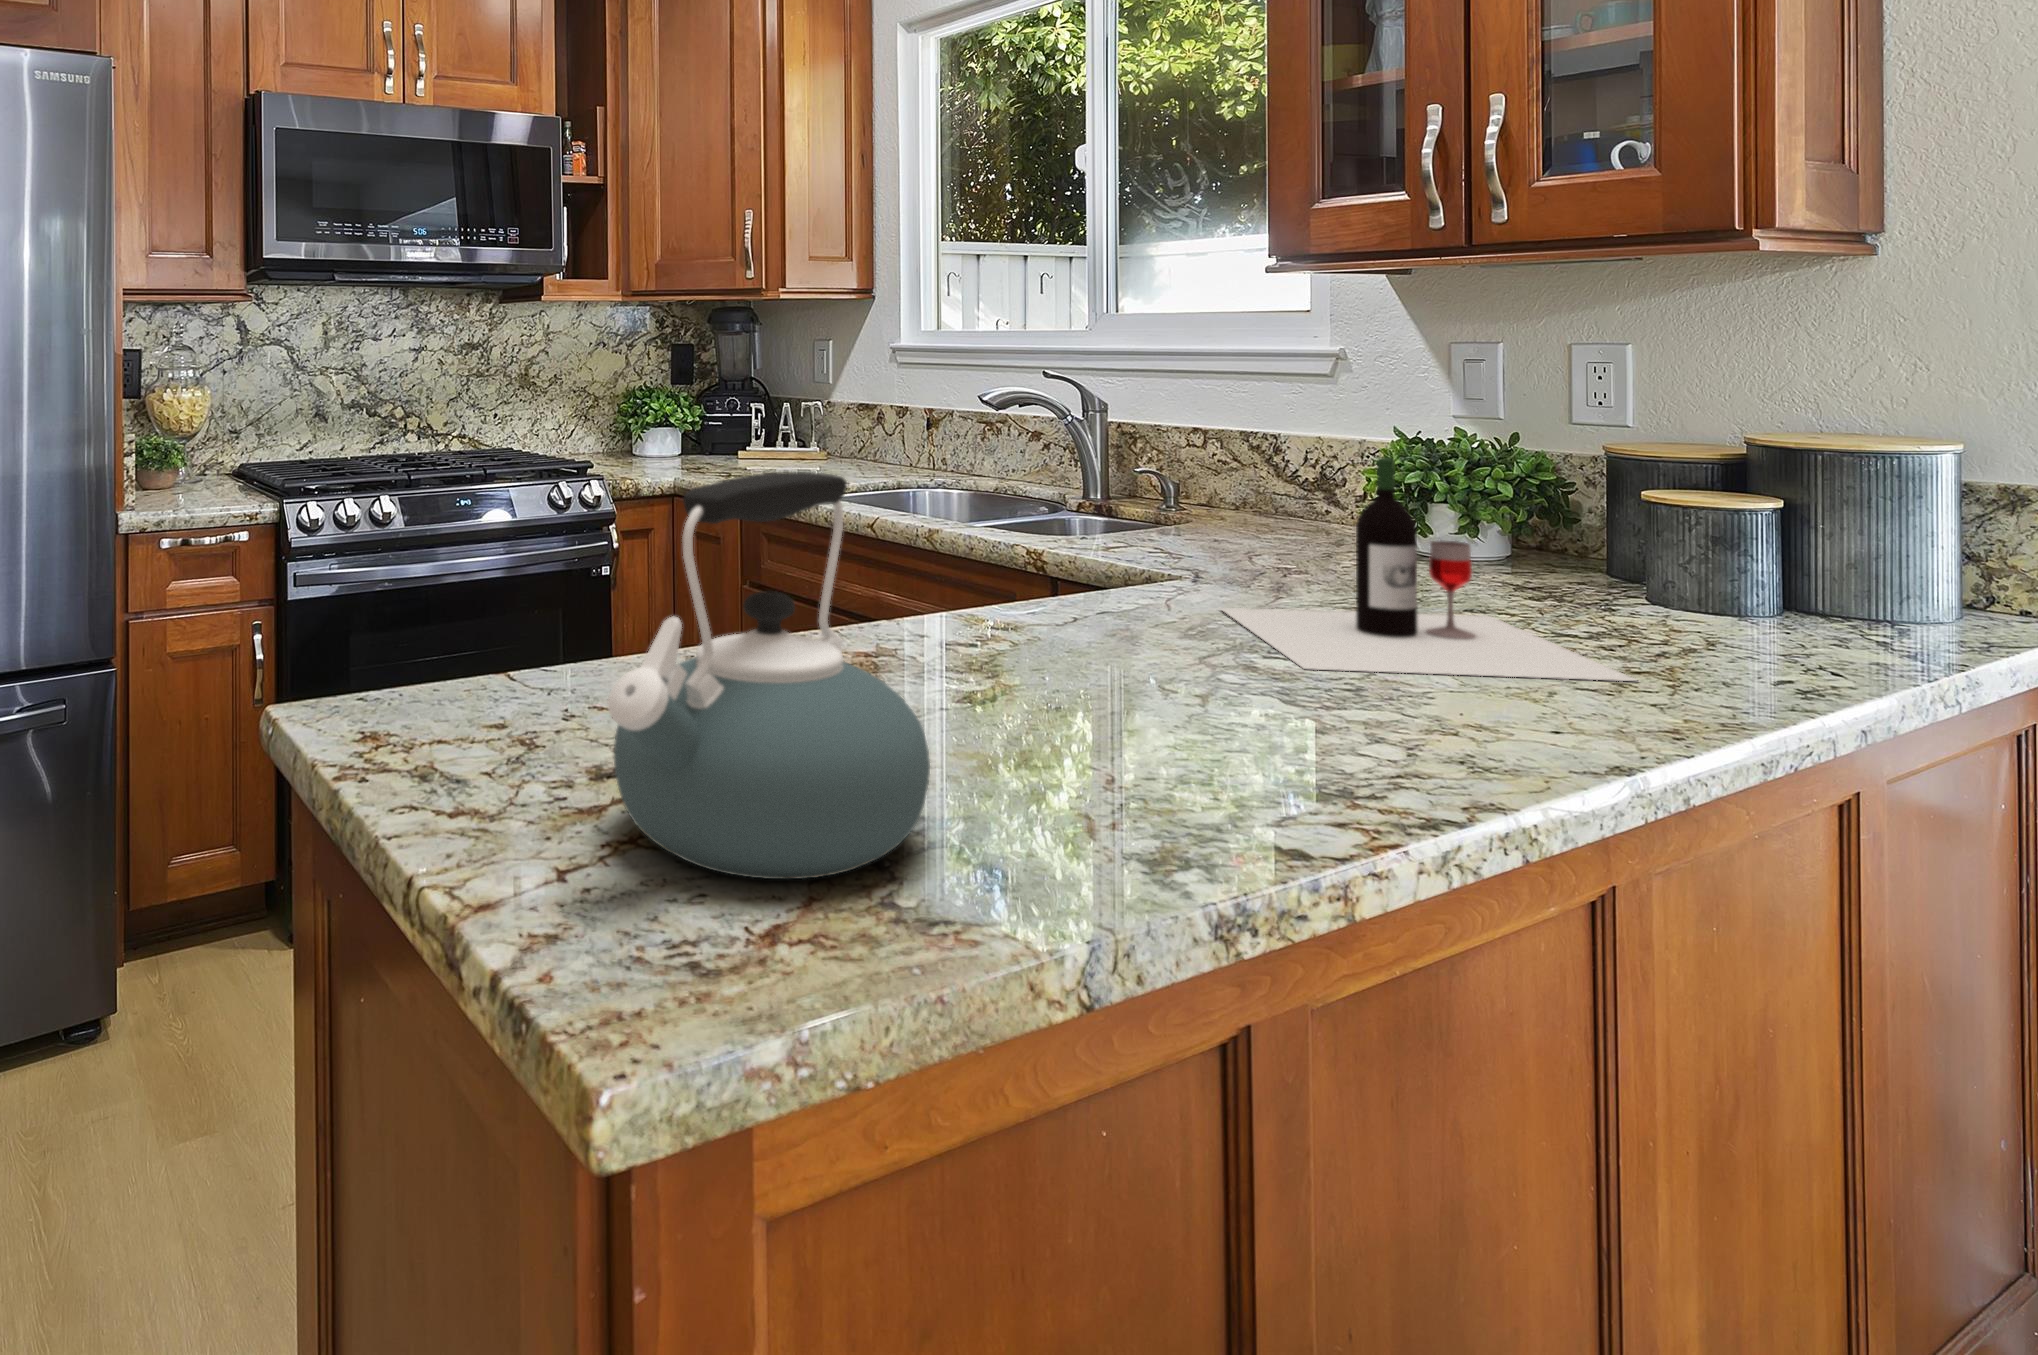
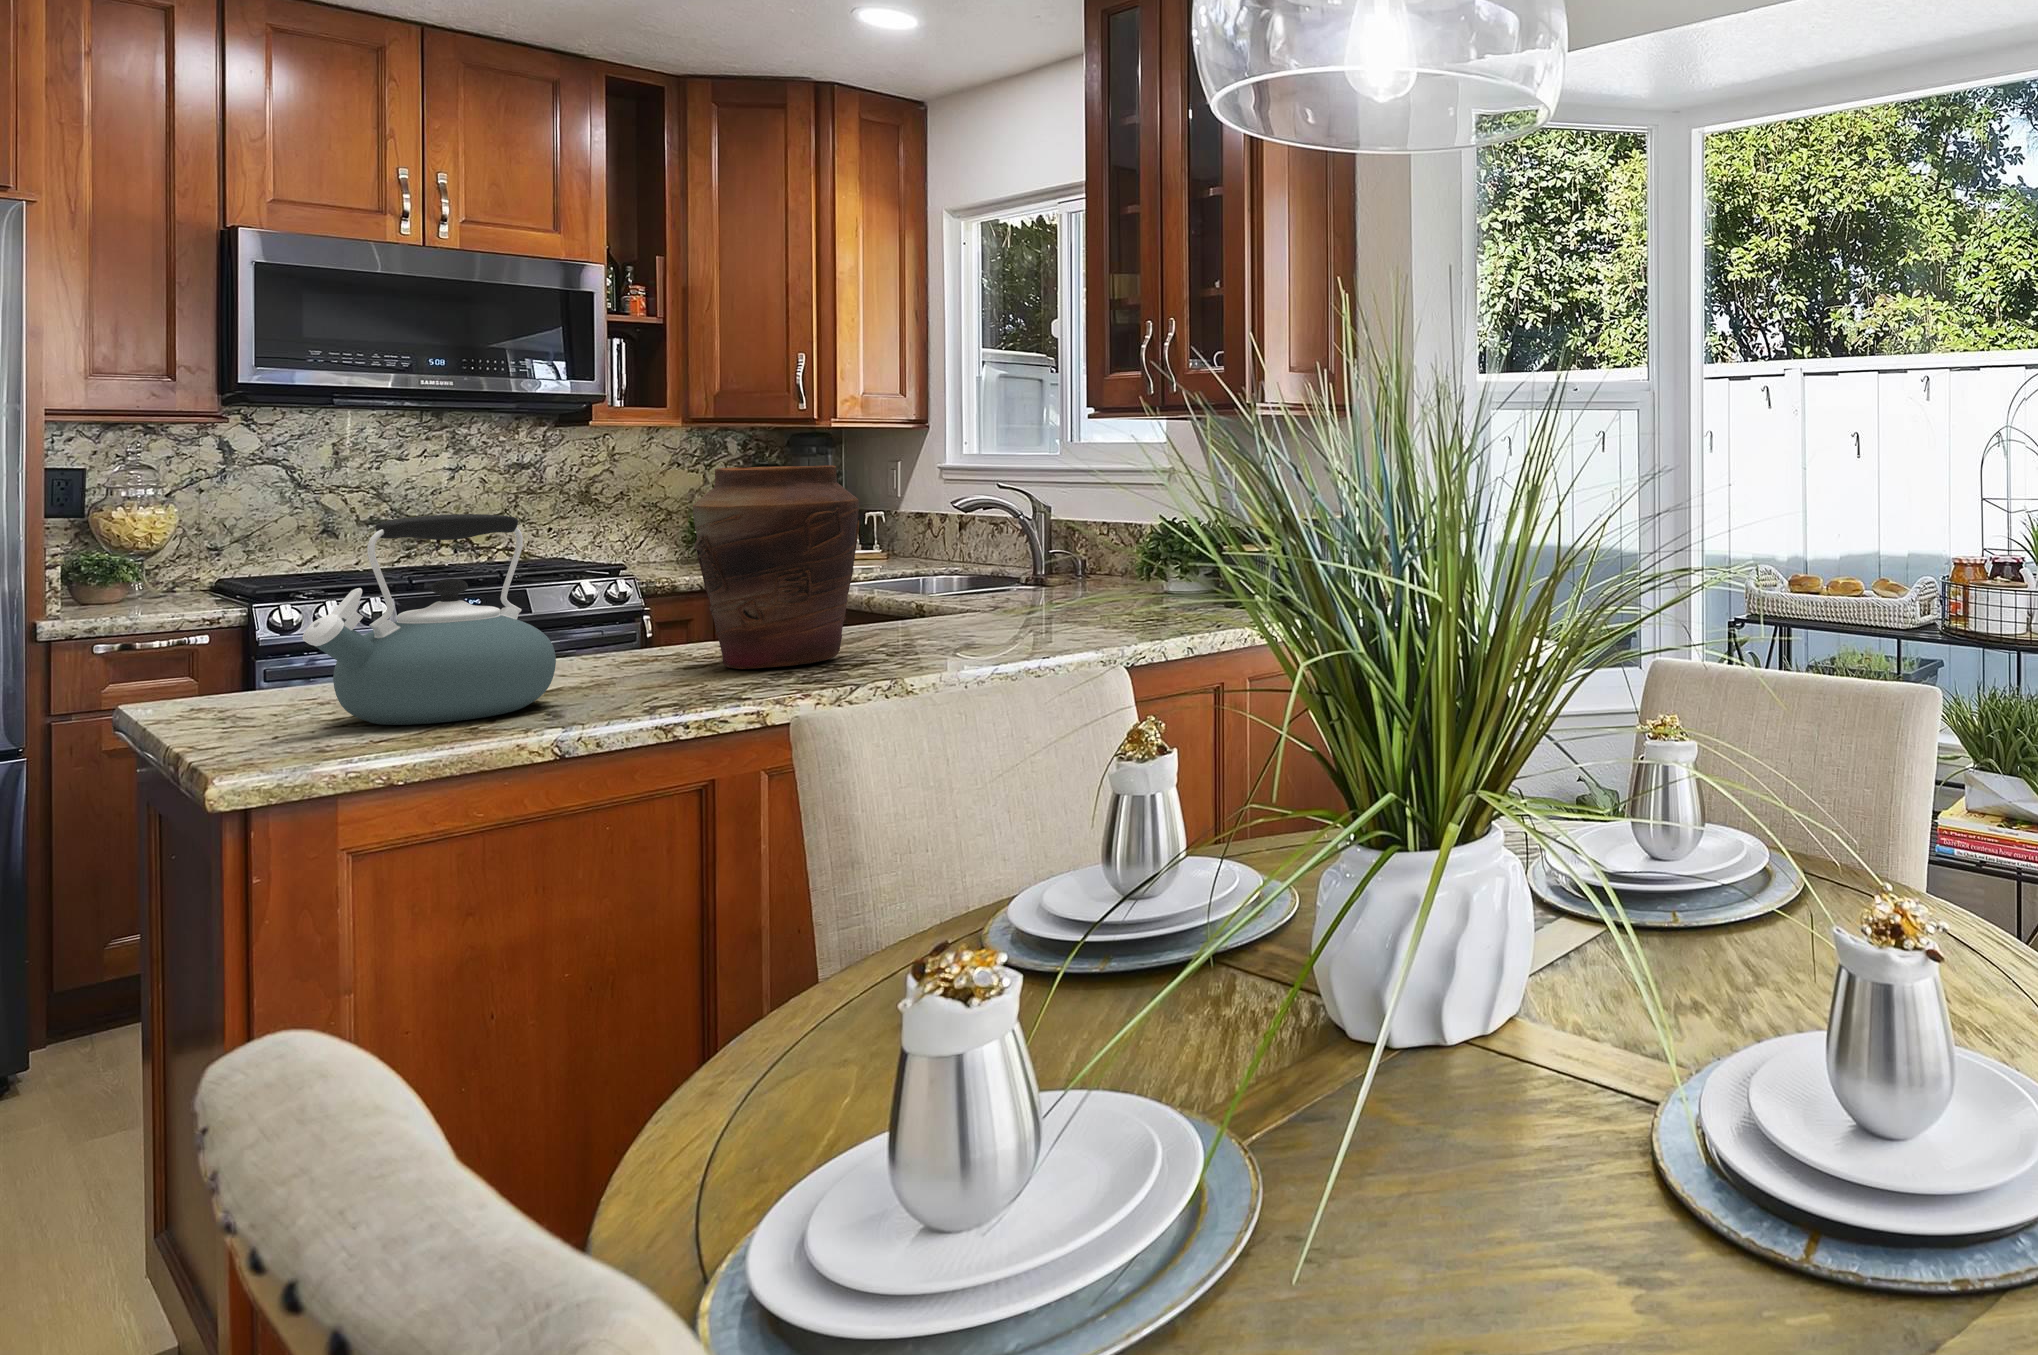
vase: none [975,372,1246,736] -> present [693,465,859,669]
wine bottle: present [1222,458,1635,681] -> none [958,520,1140,640]

